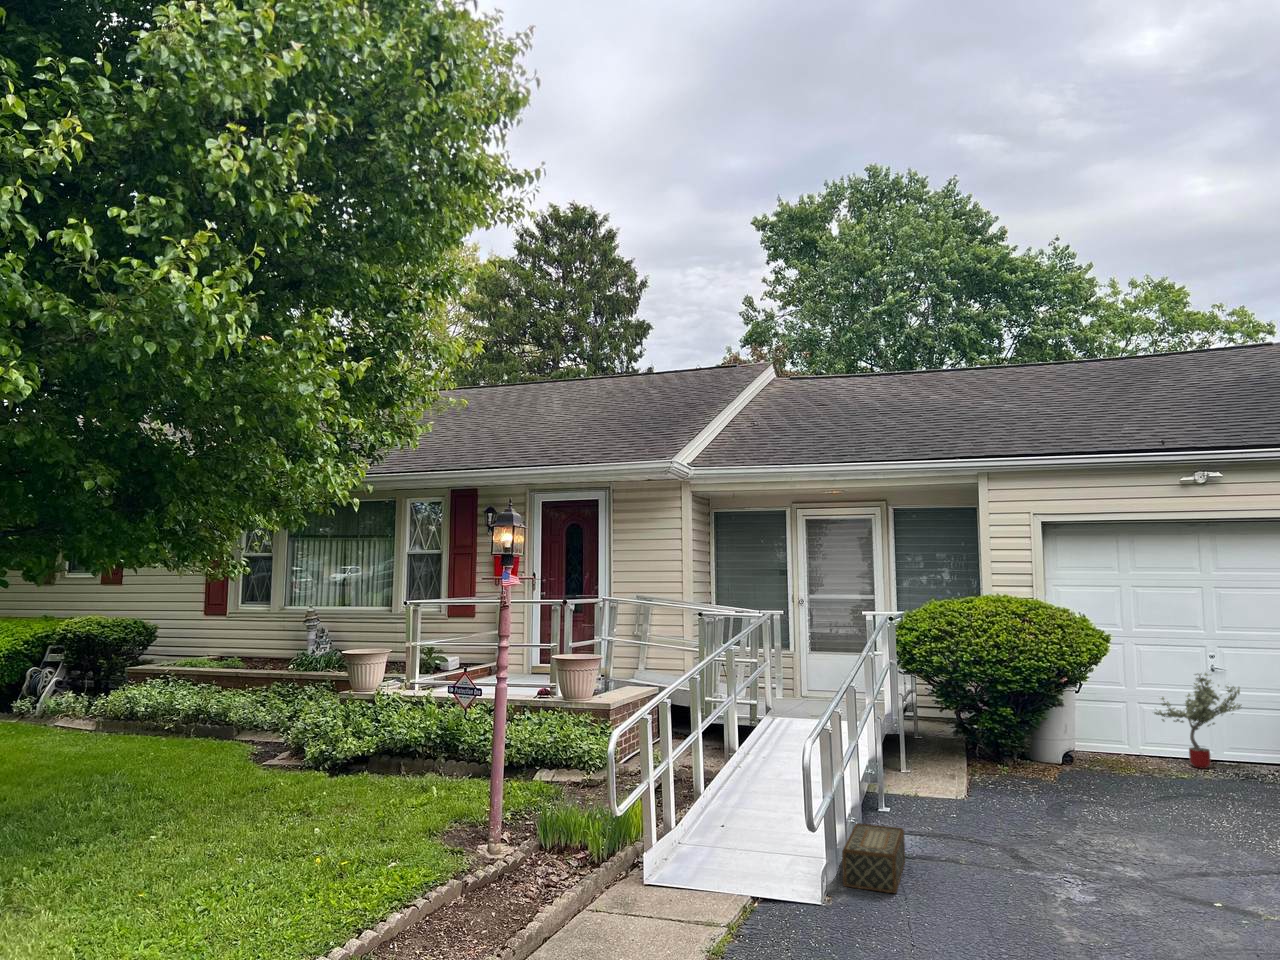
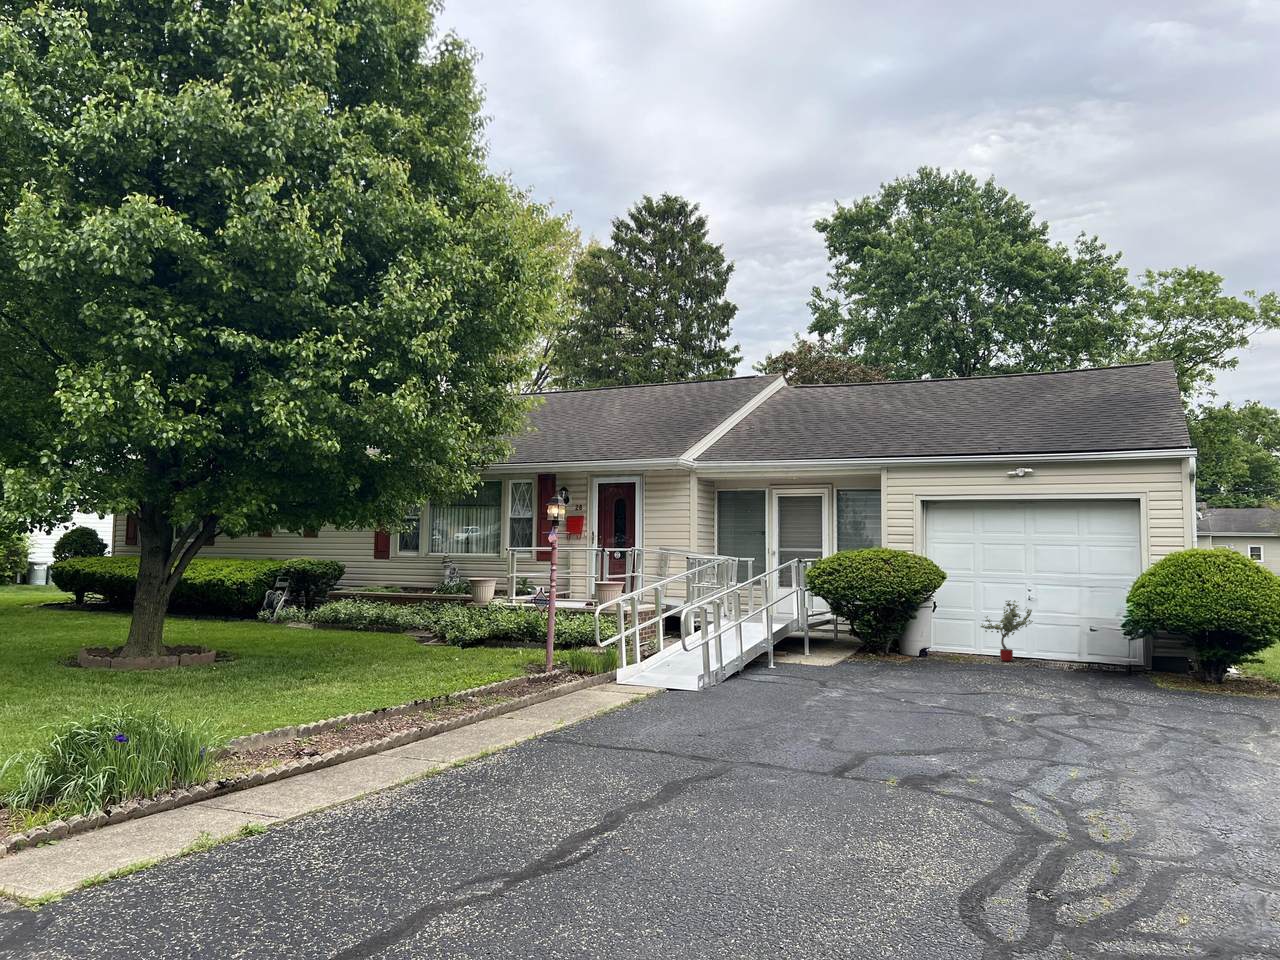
woven basket: present [842,823,905,893] -> none [713,665,756,693]

